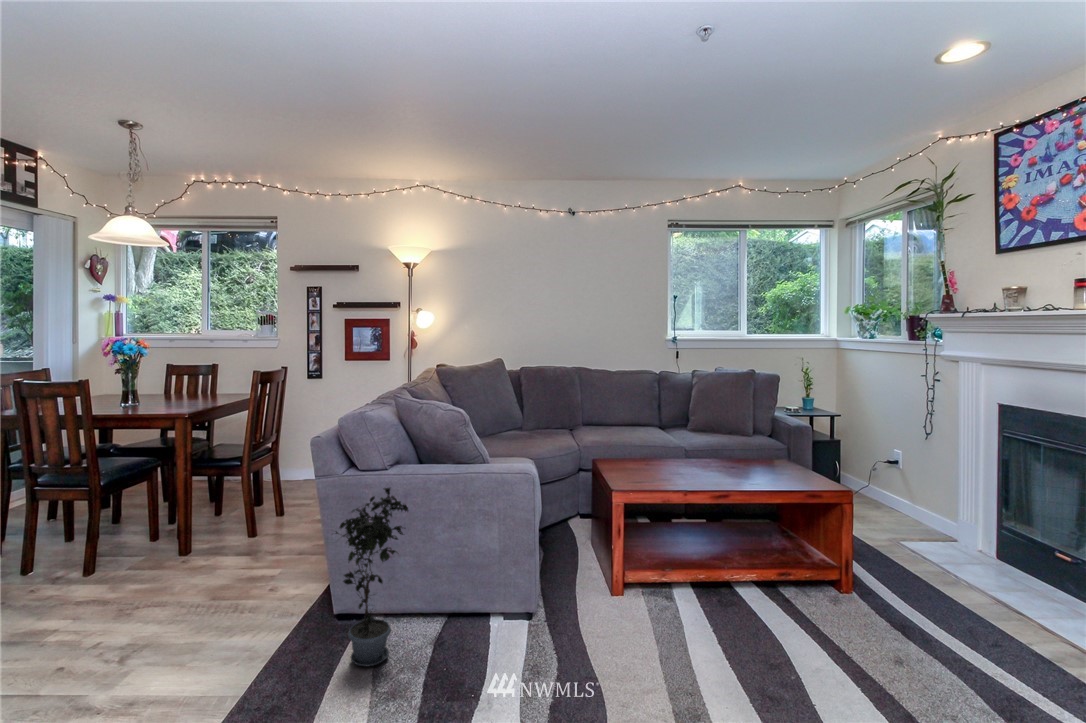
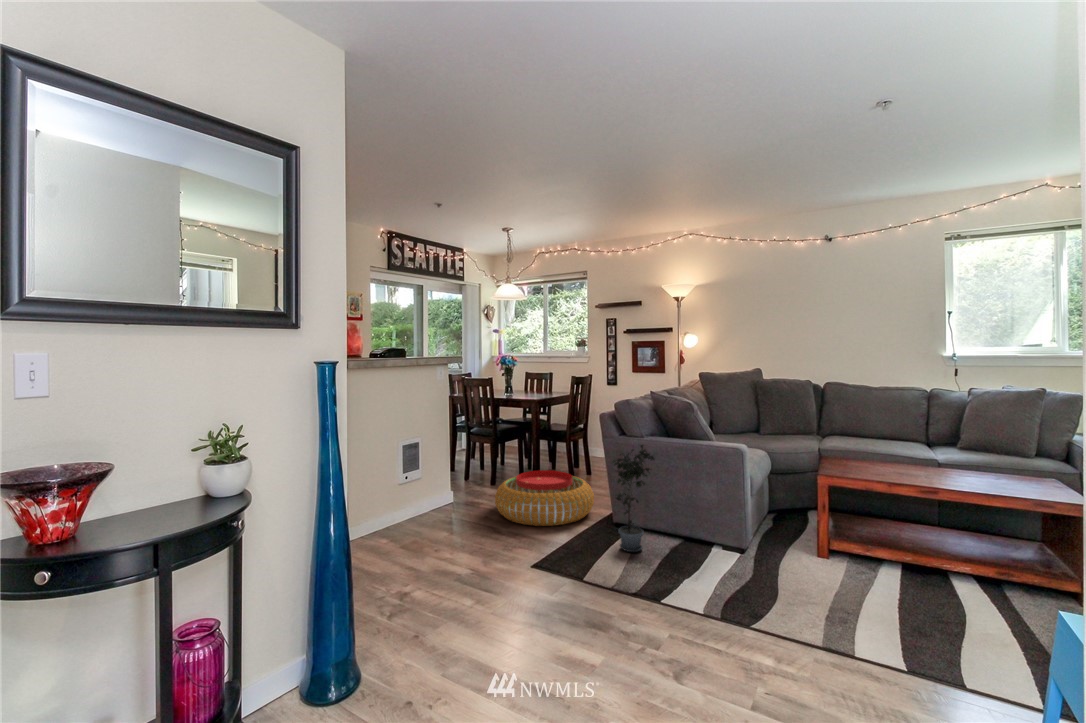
pouf: none [95,534,298,652] -> present [495,470,594,526]

